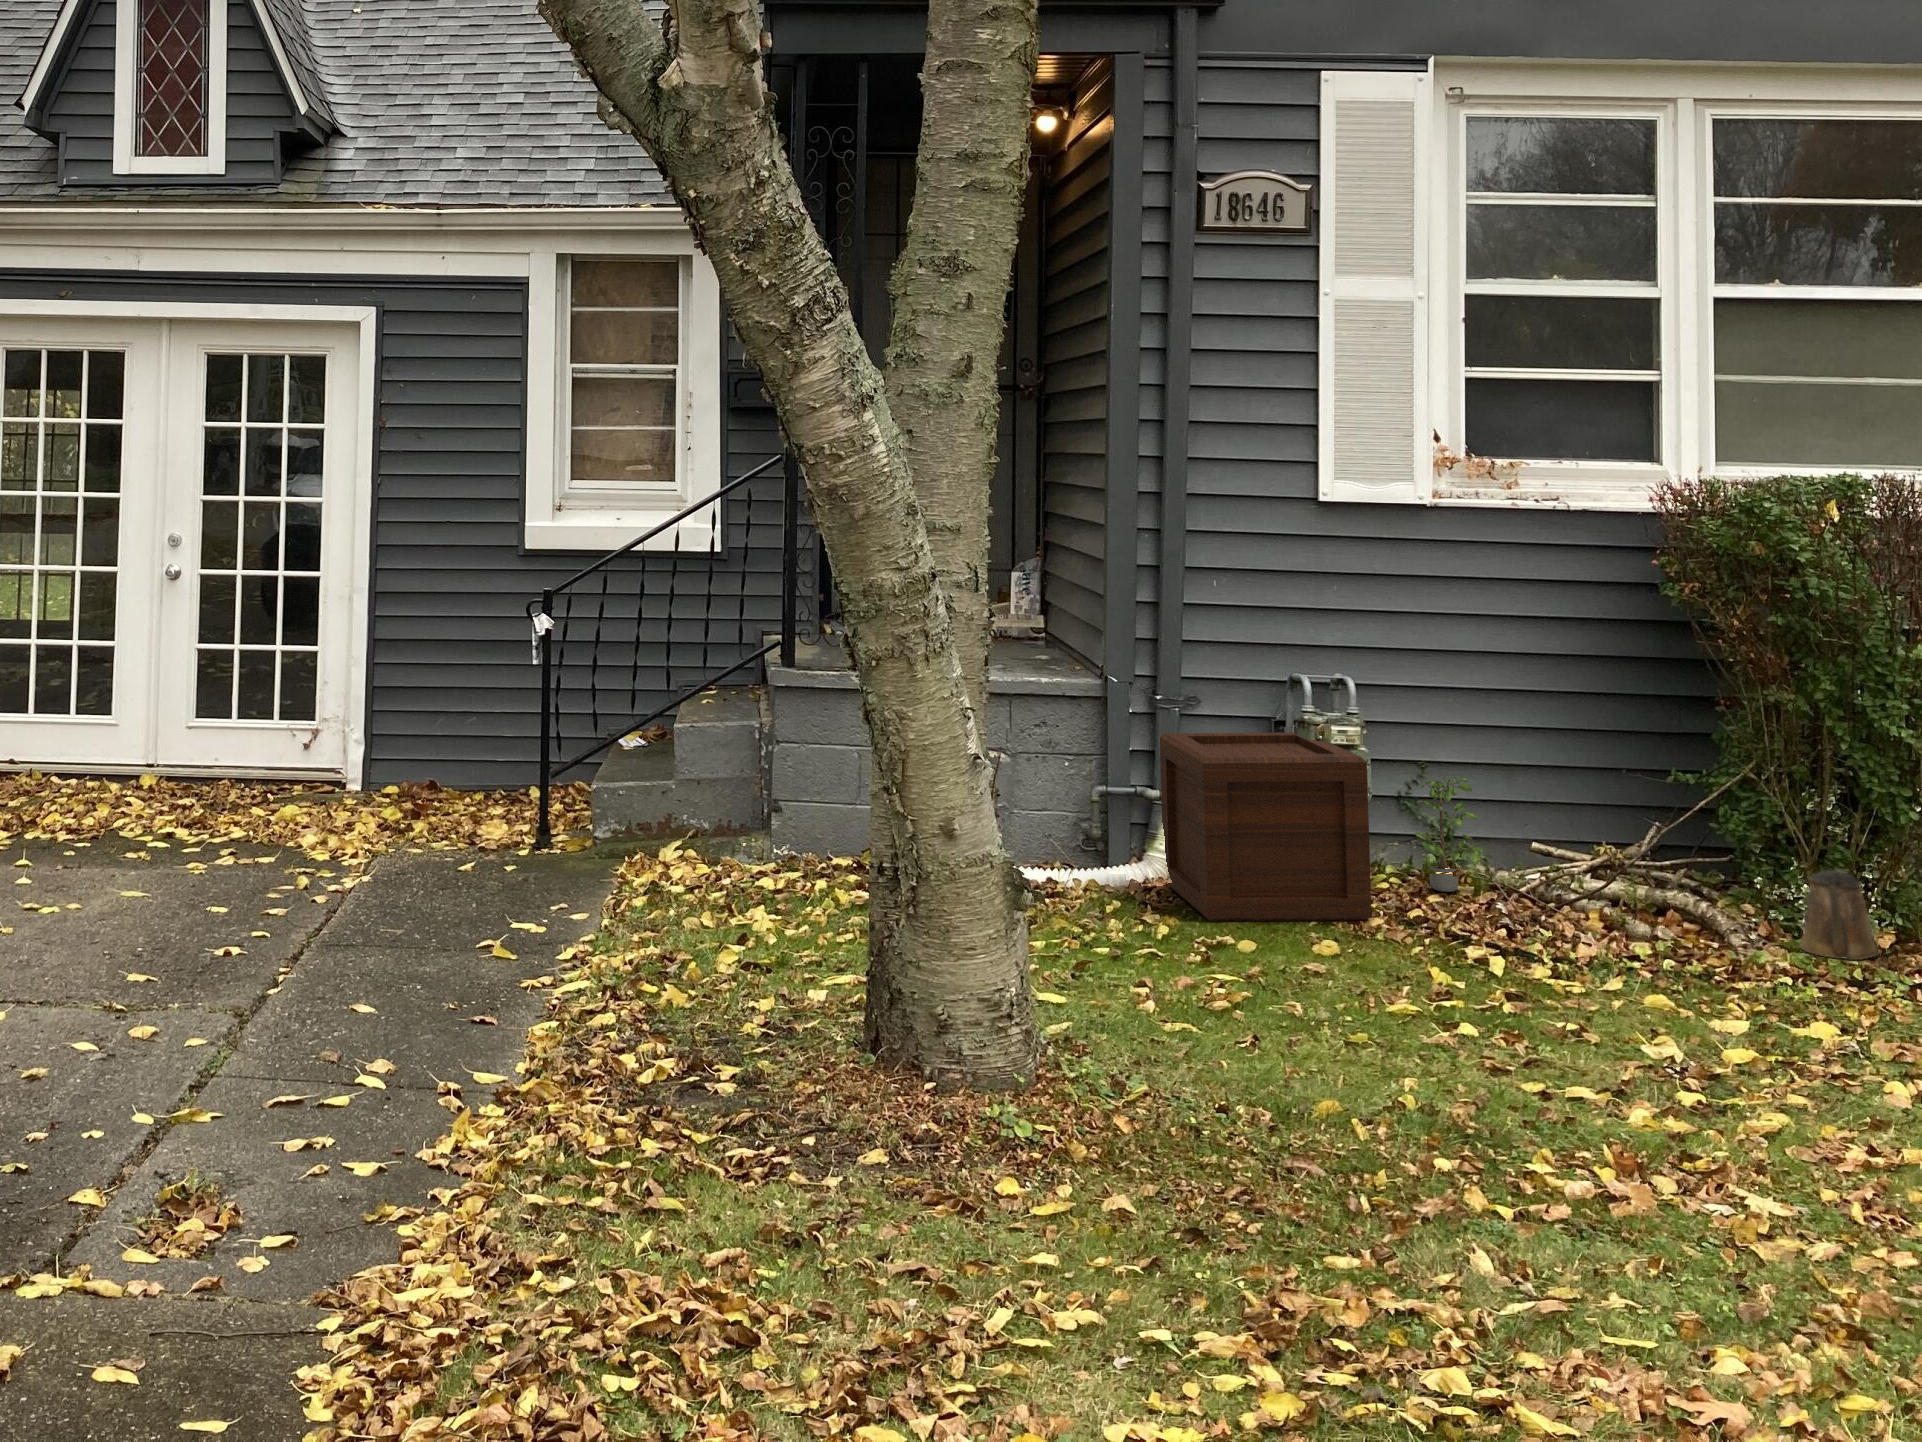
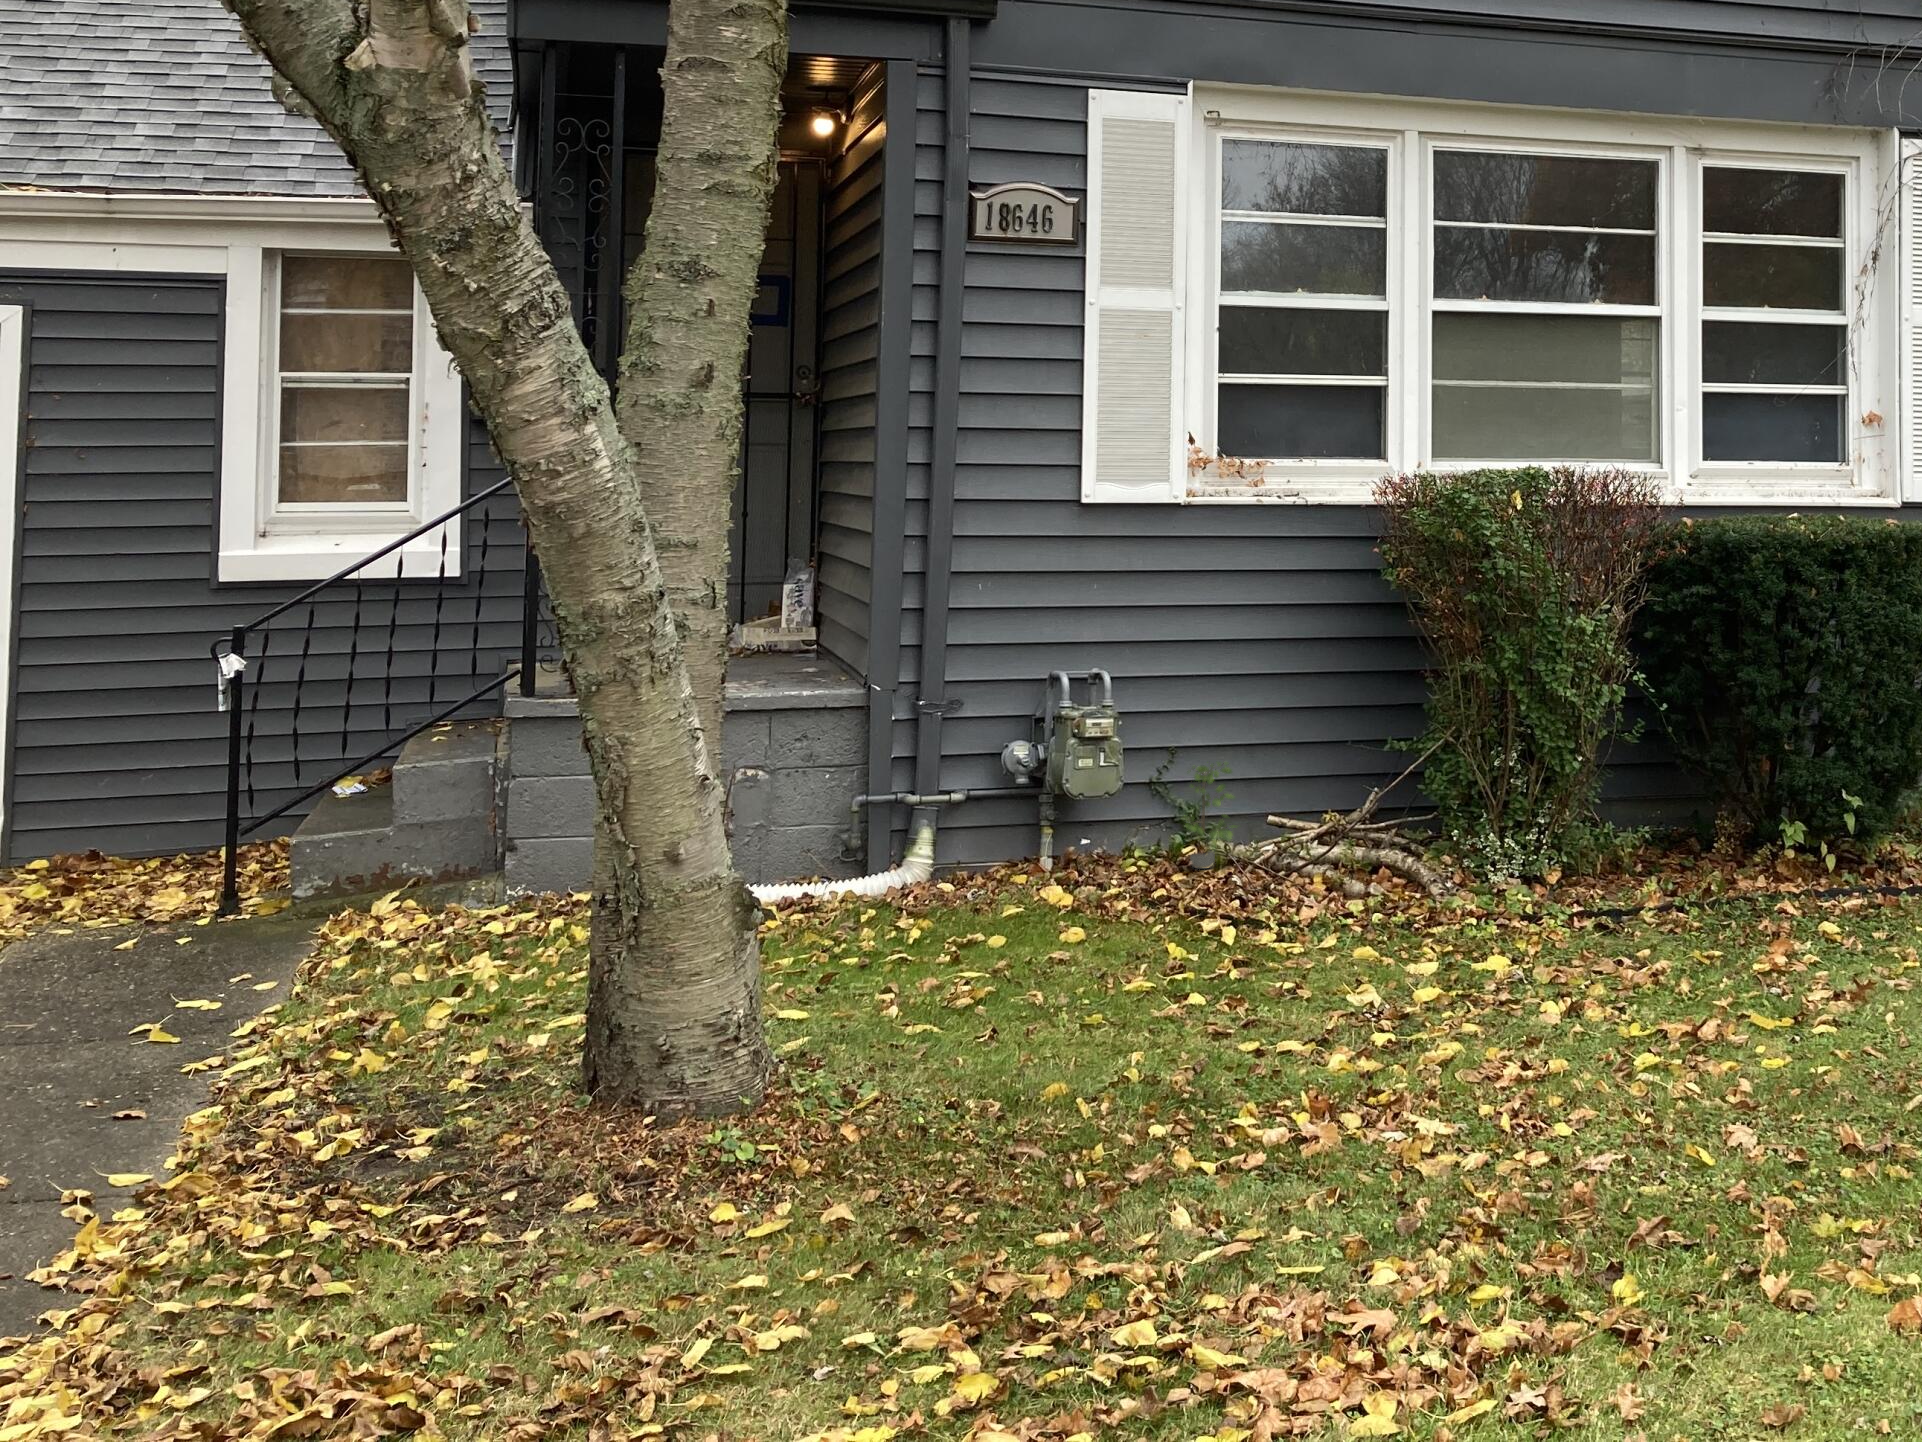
wooden crate: present [1160,732,1372,922] -> none [939,725,1137,917]
watering can: present [1800,870,1879,960] -> none [1483,827,1541,903]

